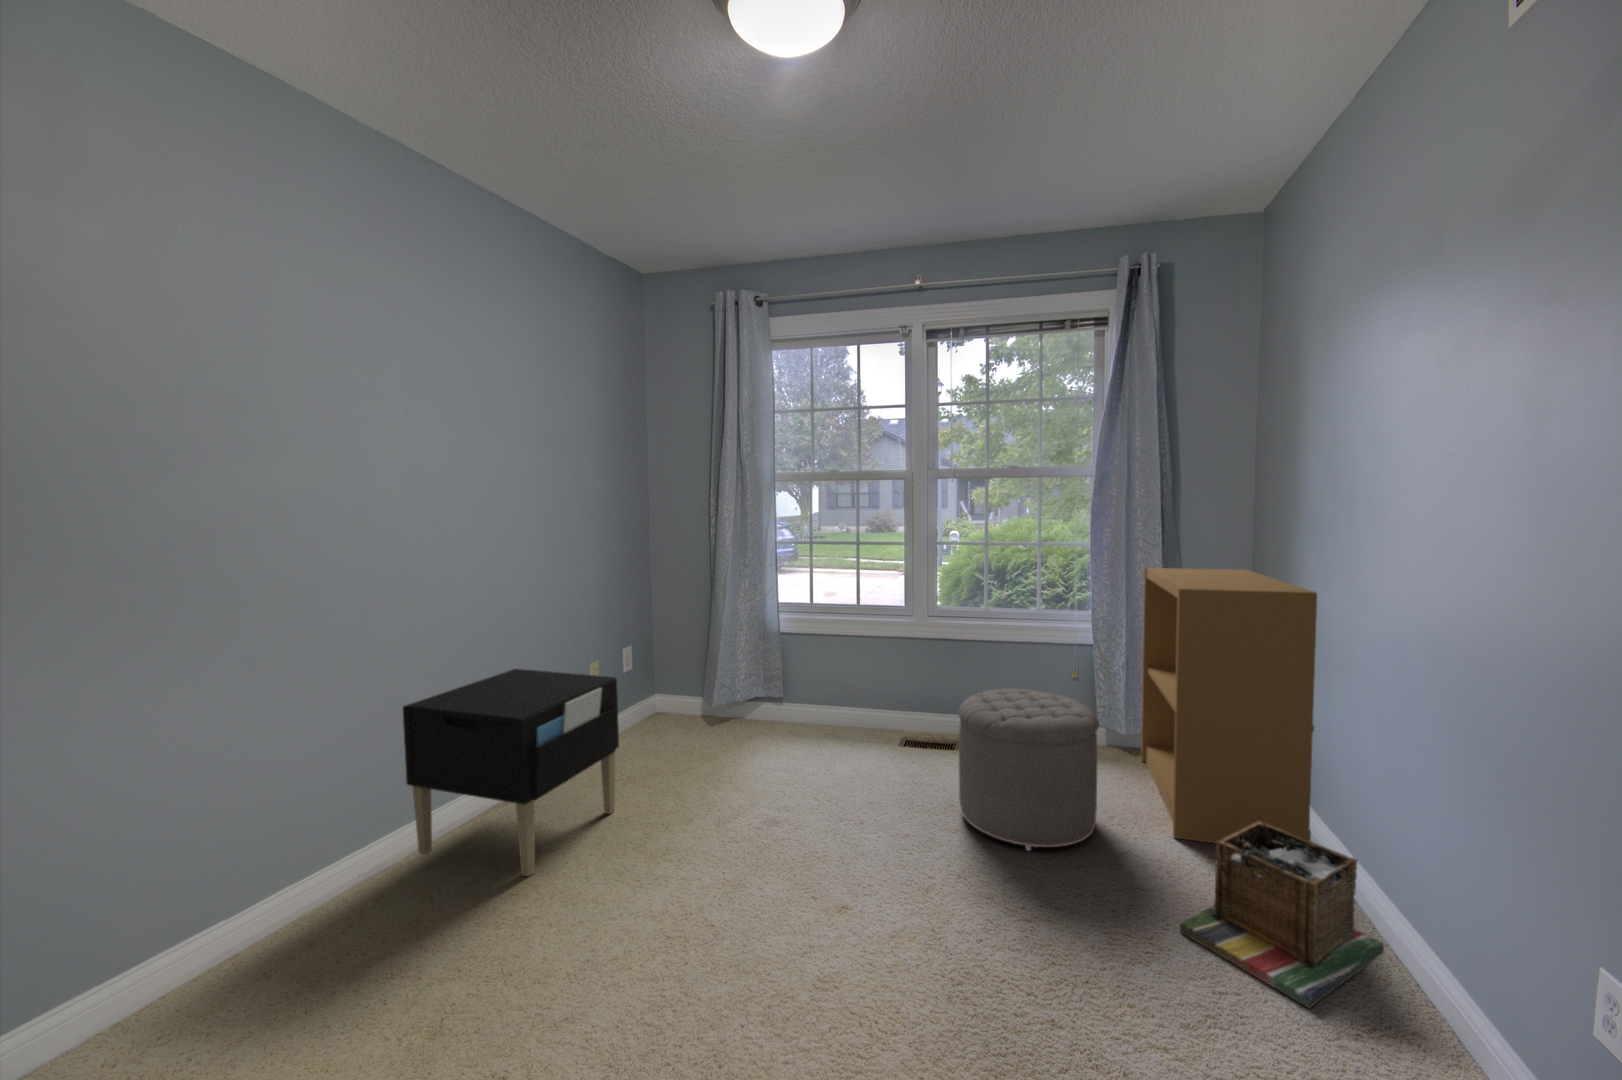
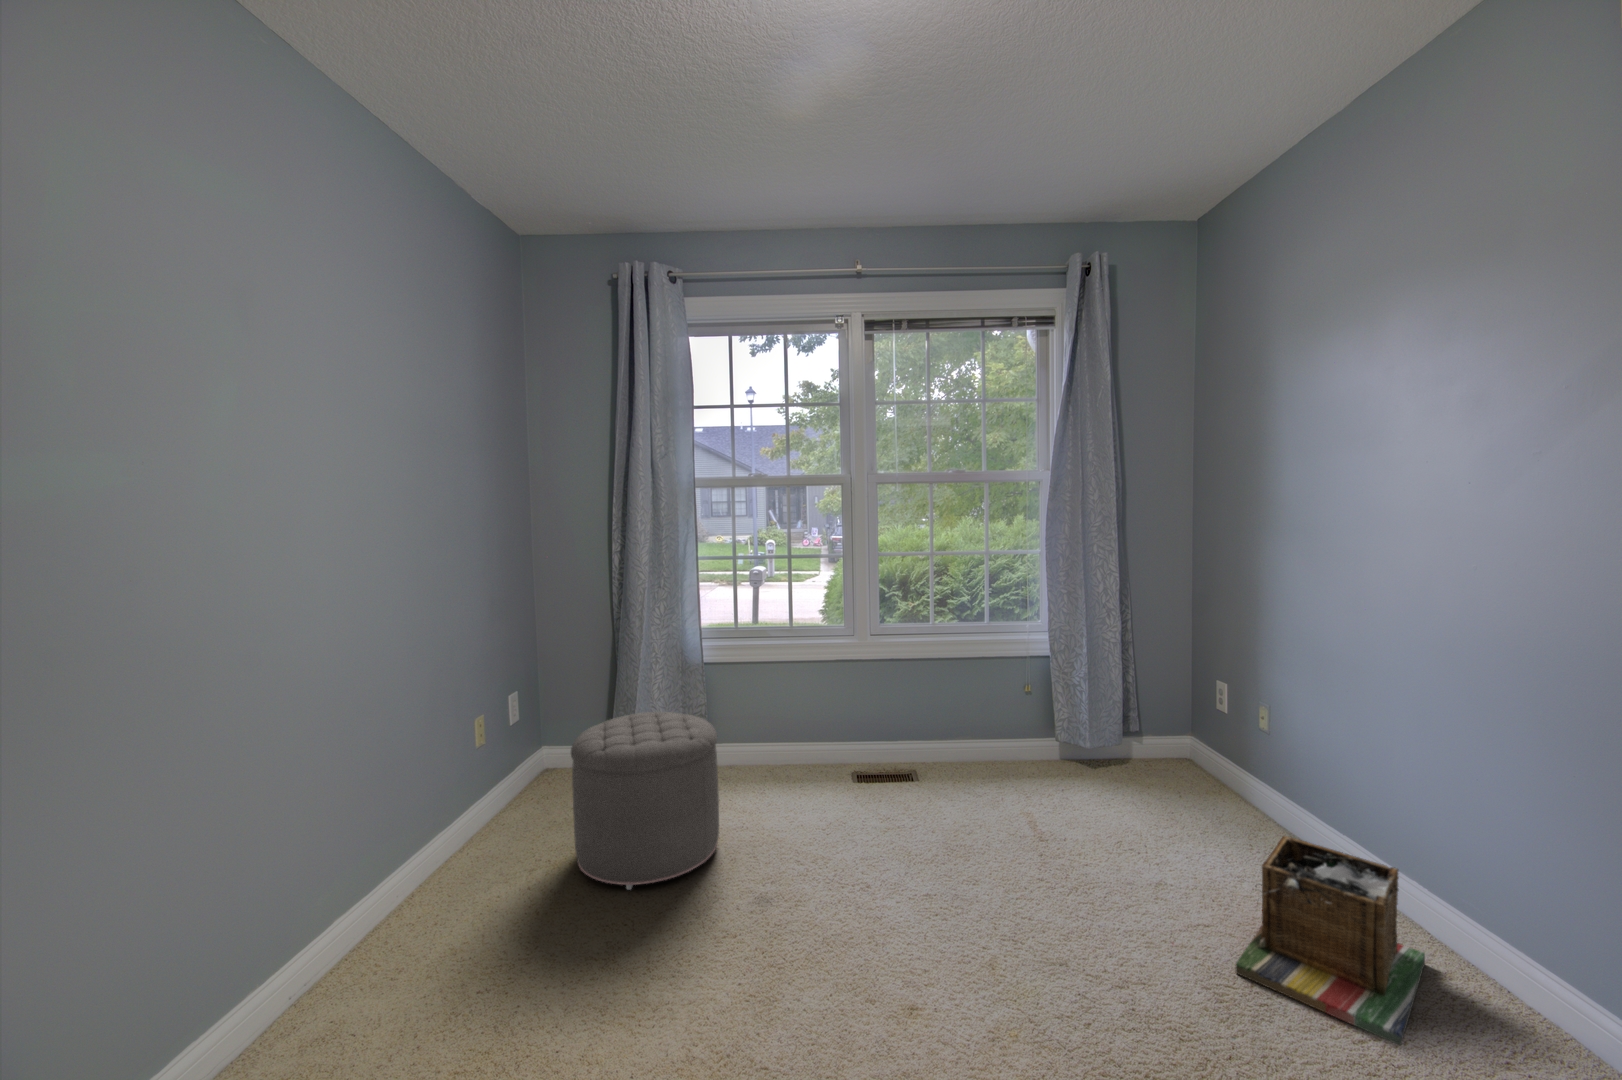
bookshelf: present [1141,568,1317,843] -> none [1099,572,1304,862]
nightstand: present [403,669,619,876] -> none [206,736,532,1035]
ottoman: present [958,689,1099,851] -> present [571,712,719,890]

